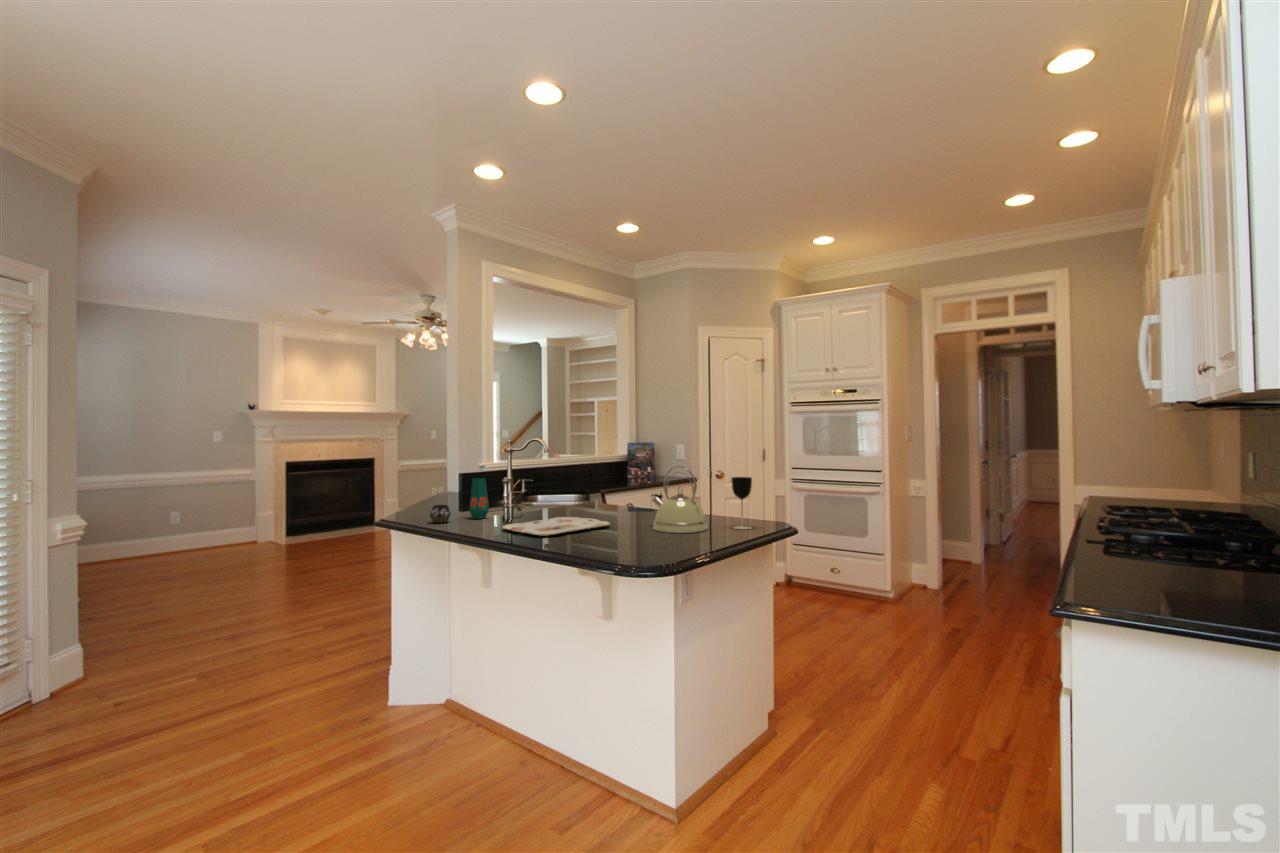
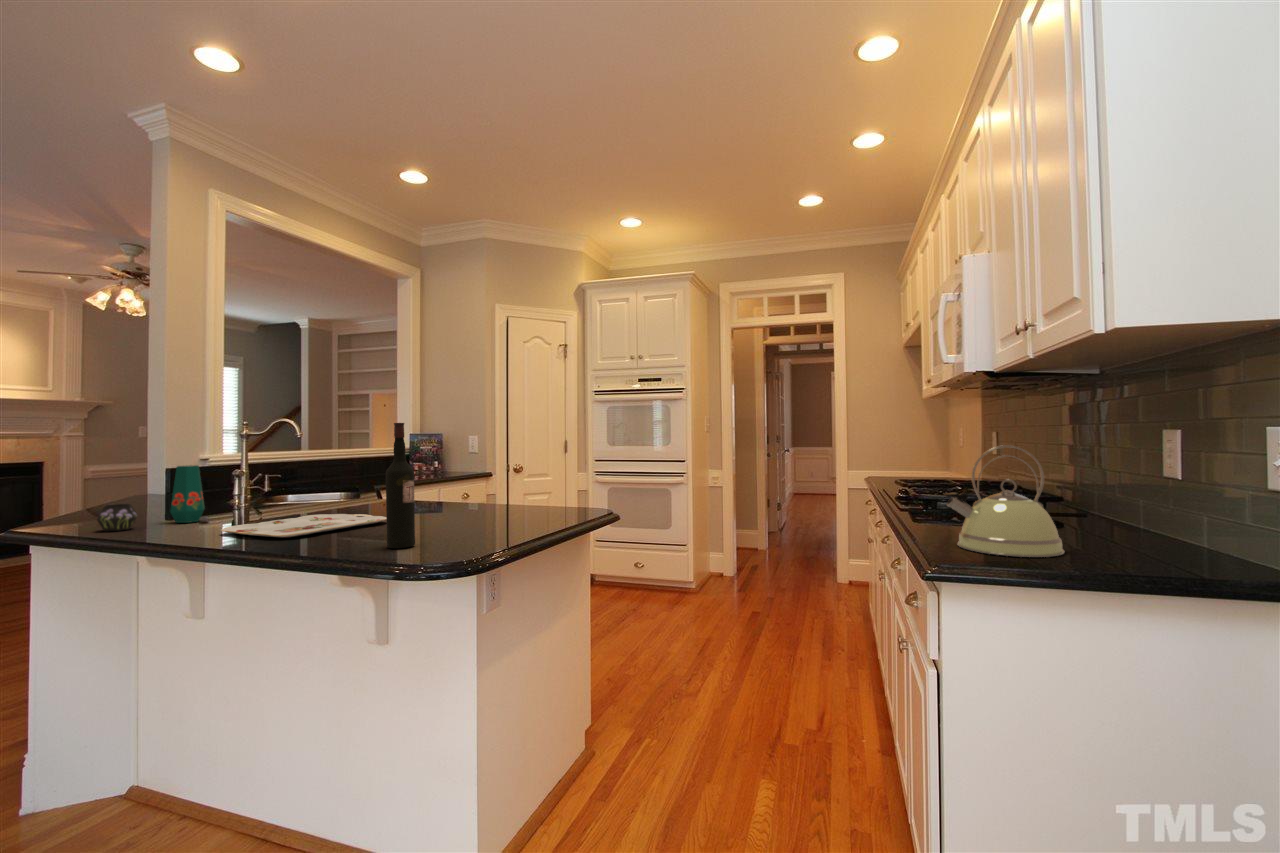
wine bottle: none [609,458,629,550] -> present [386,423,415,548]
kettle: present [652,466,708,533] -> present [944,445,1064,557]
wine glass: present [732,477,752,529] -> none [545,456,570,517]

